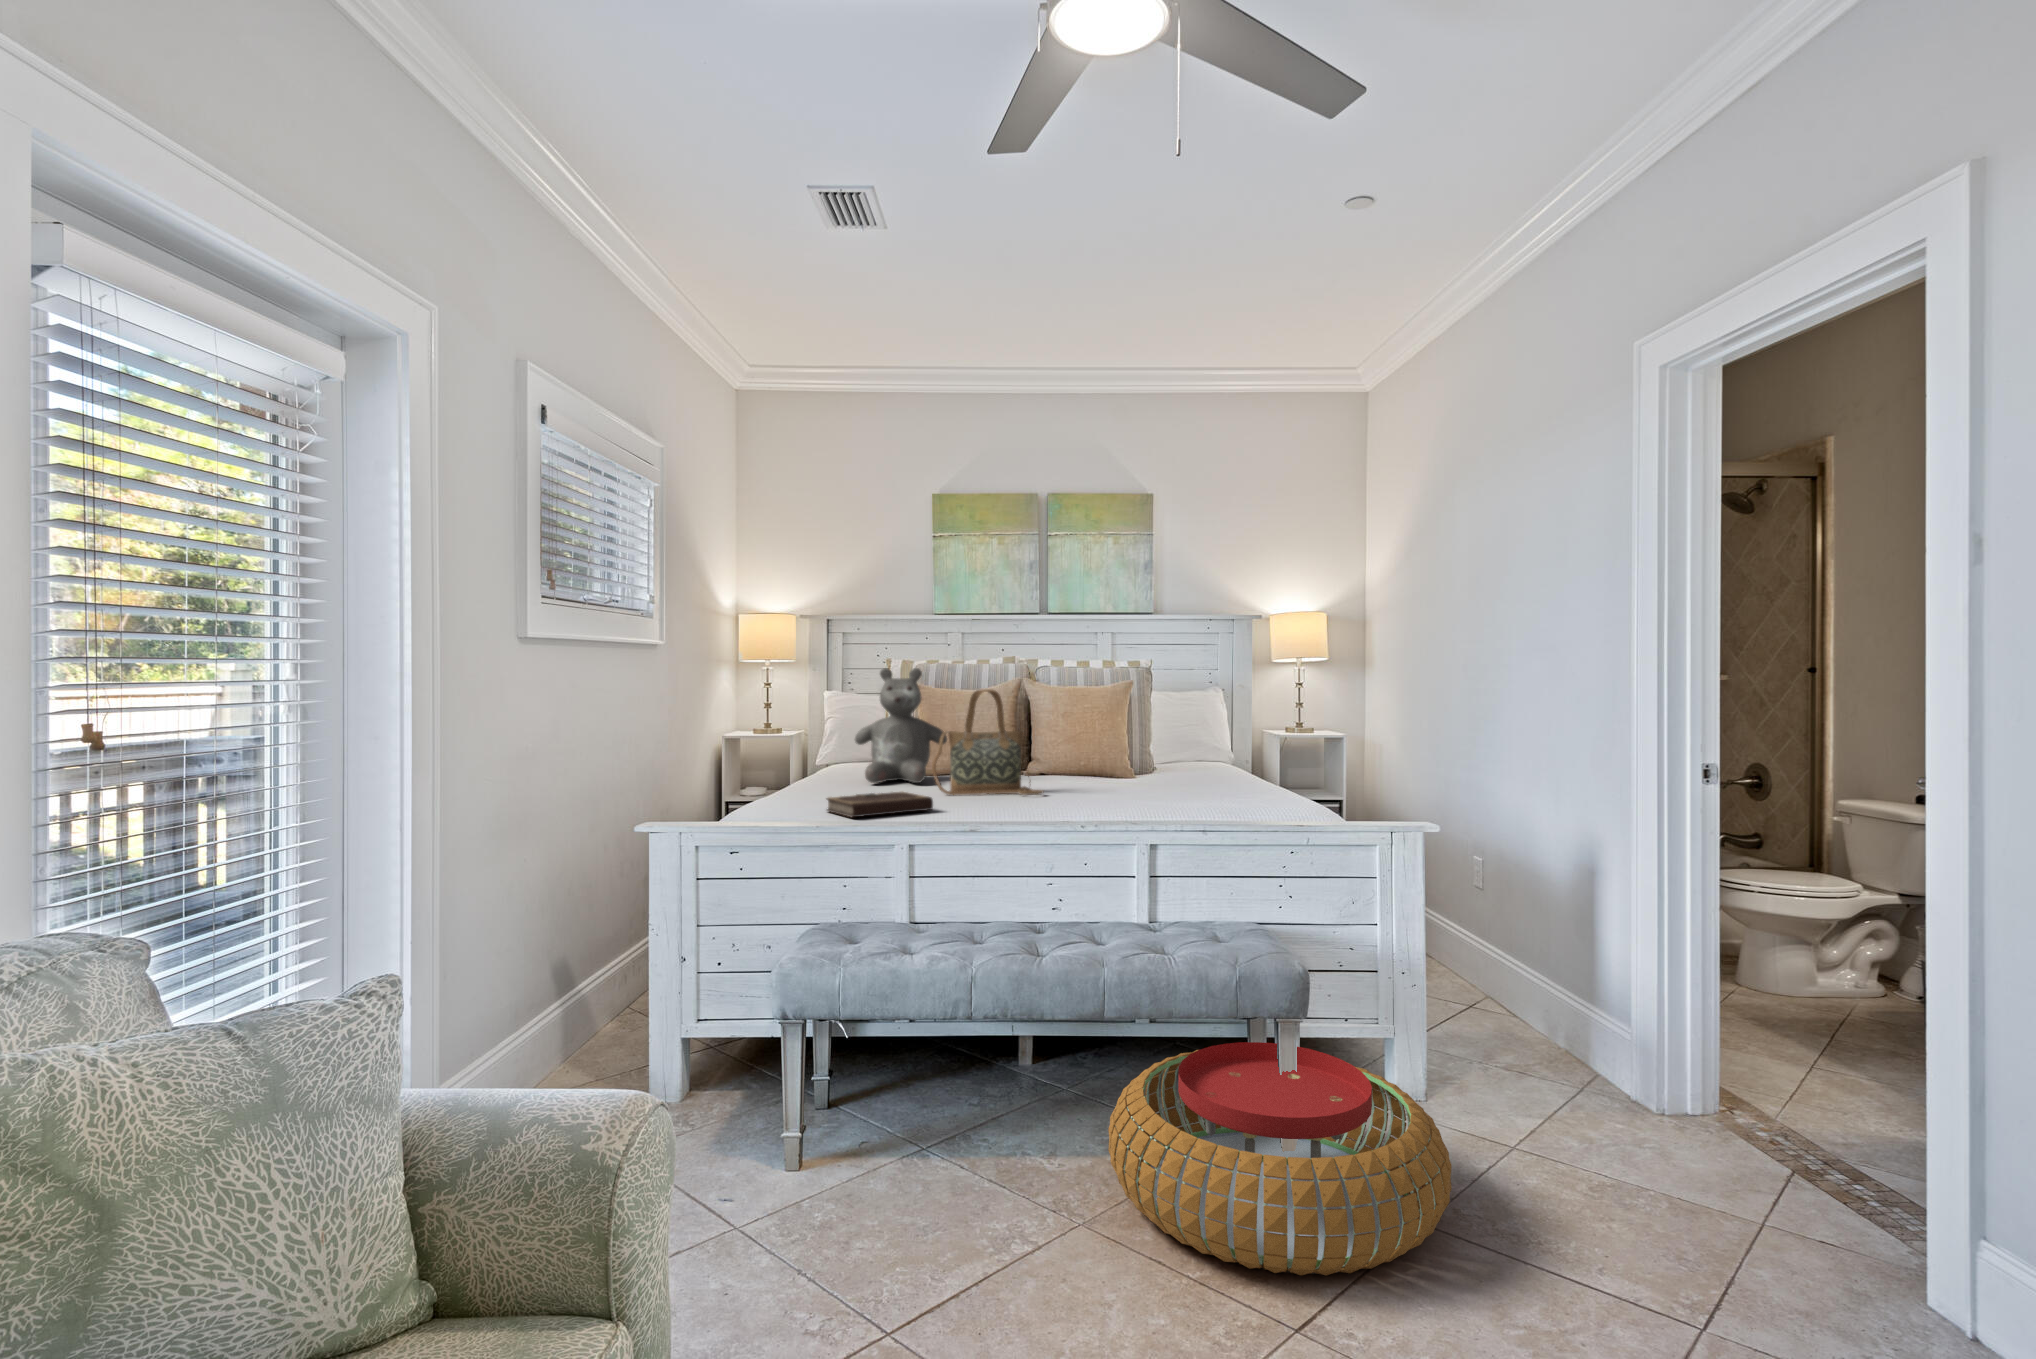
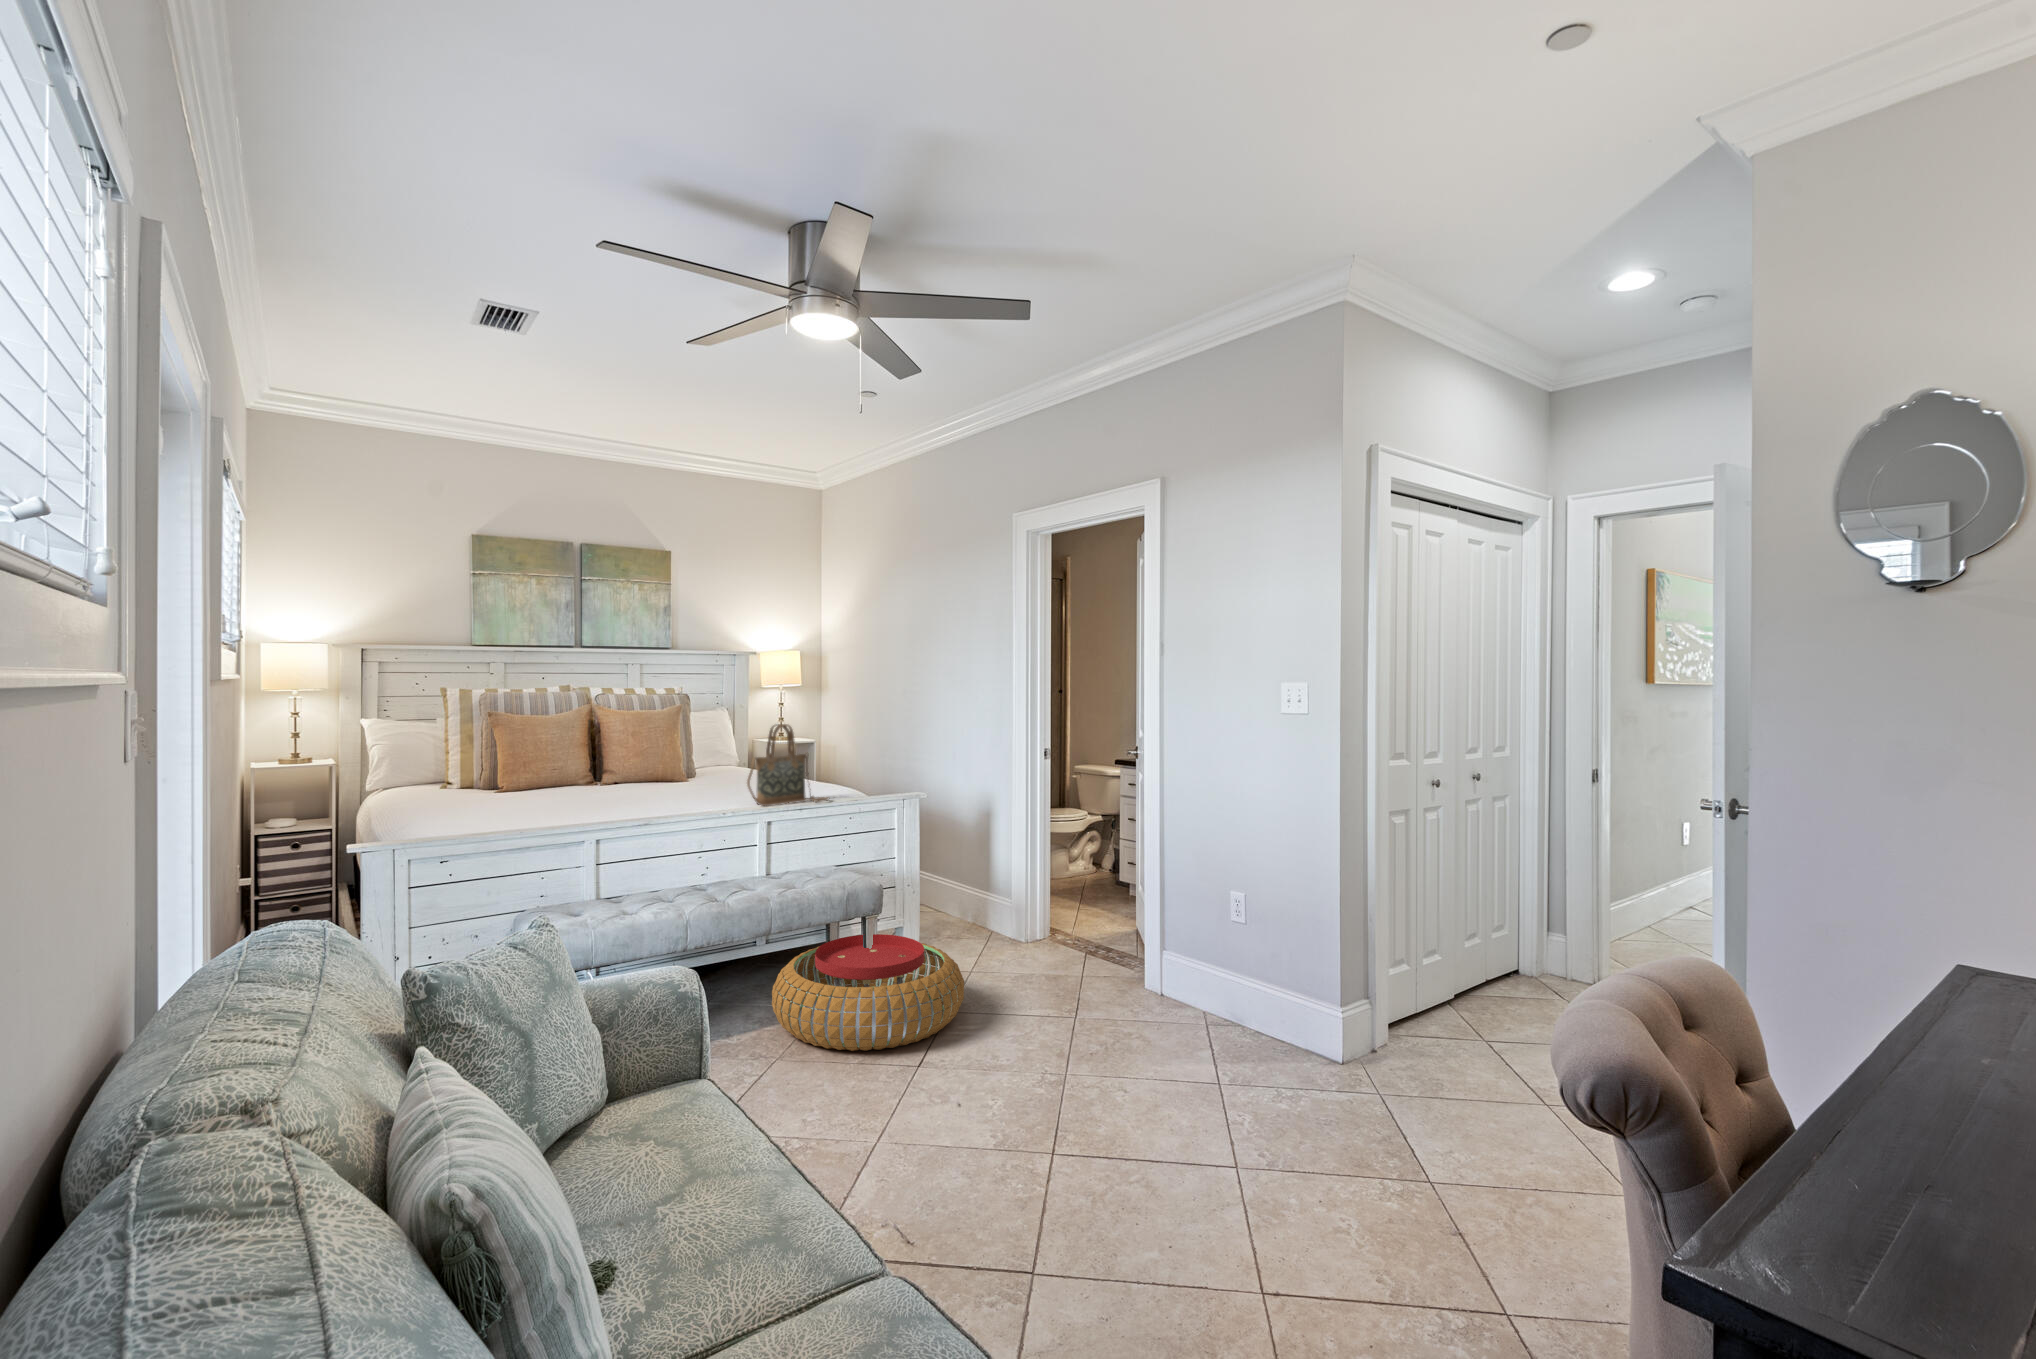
teddy bear: present [855,668,947,783] -> none [460,702,548,800]
handbag: present [932,689,1043,795] -> present [747,724,829,806]
notebook: present [827,792,933,817] -> none [505,804,597,827]

